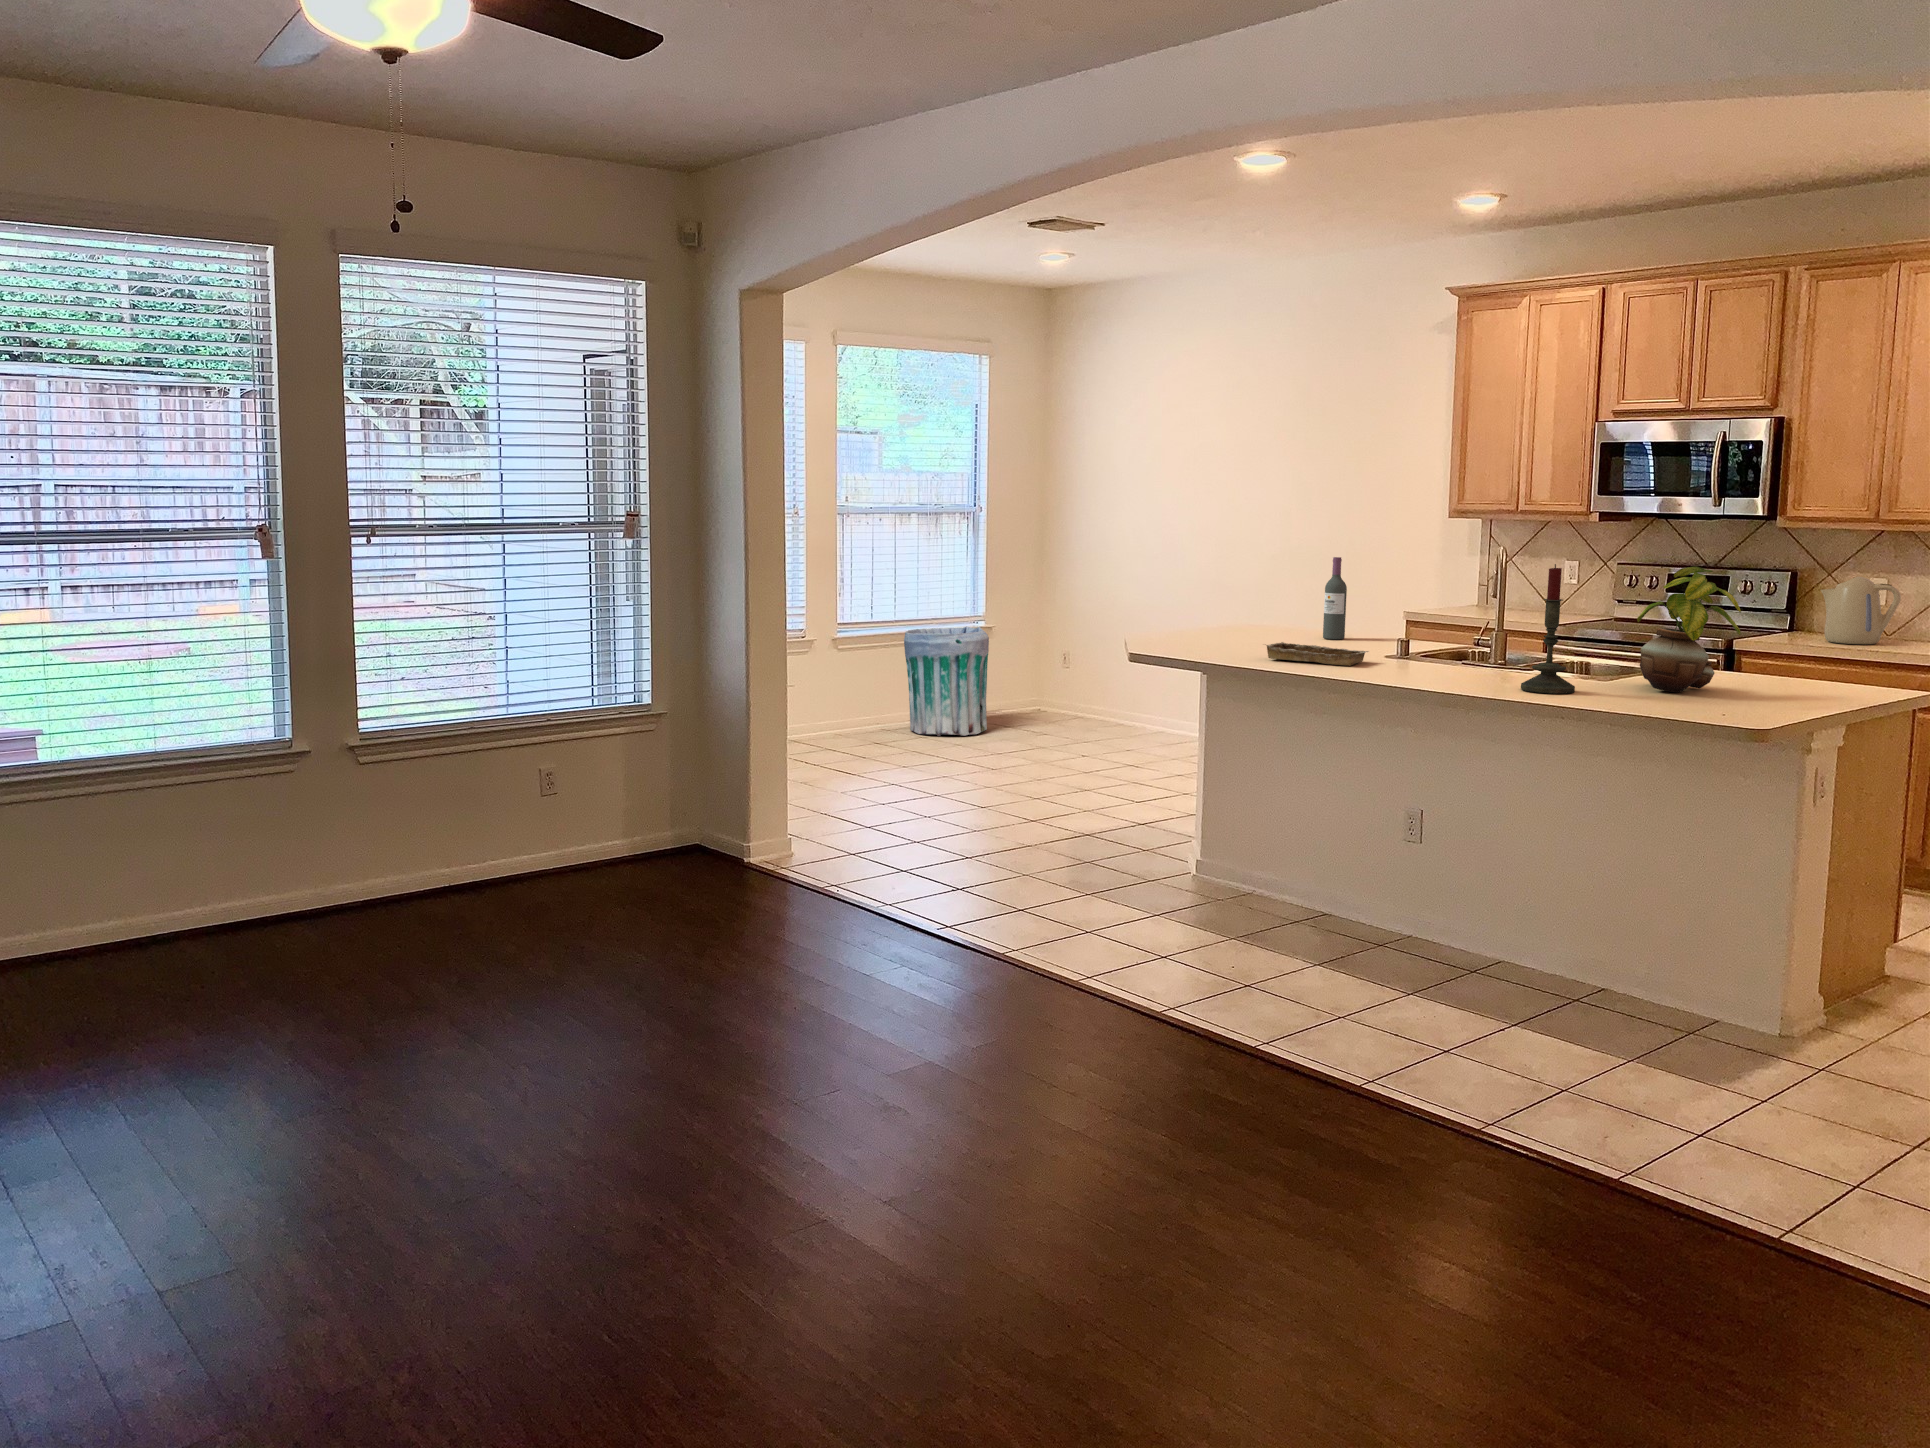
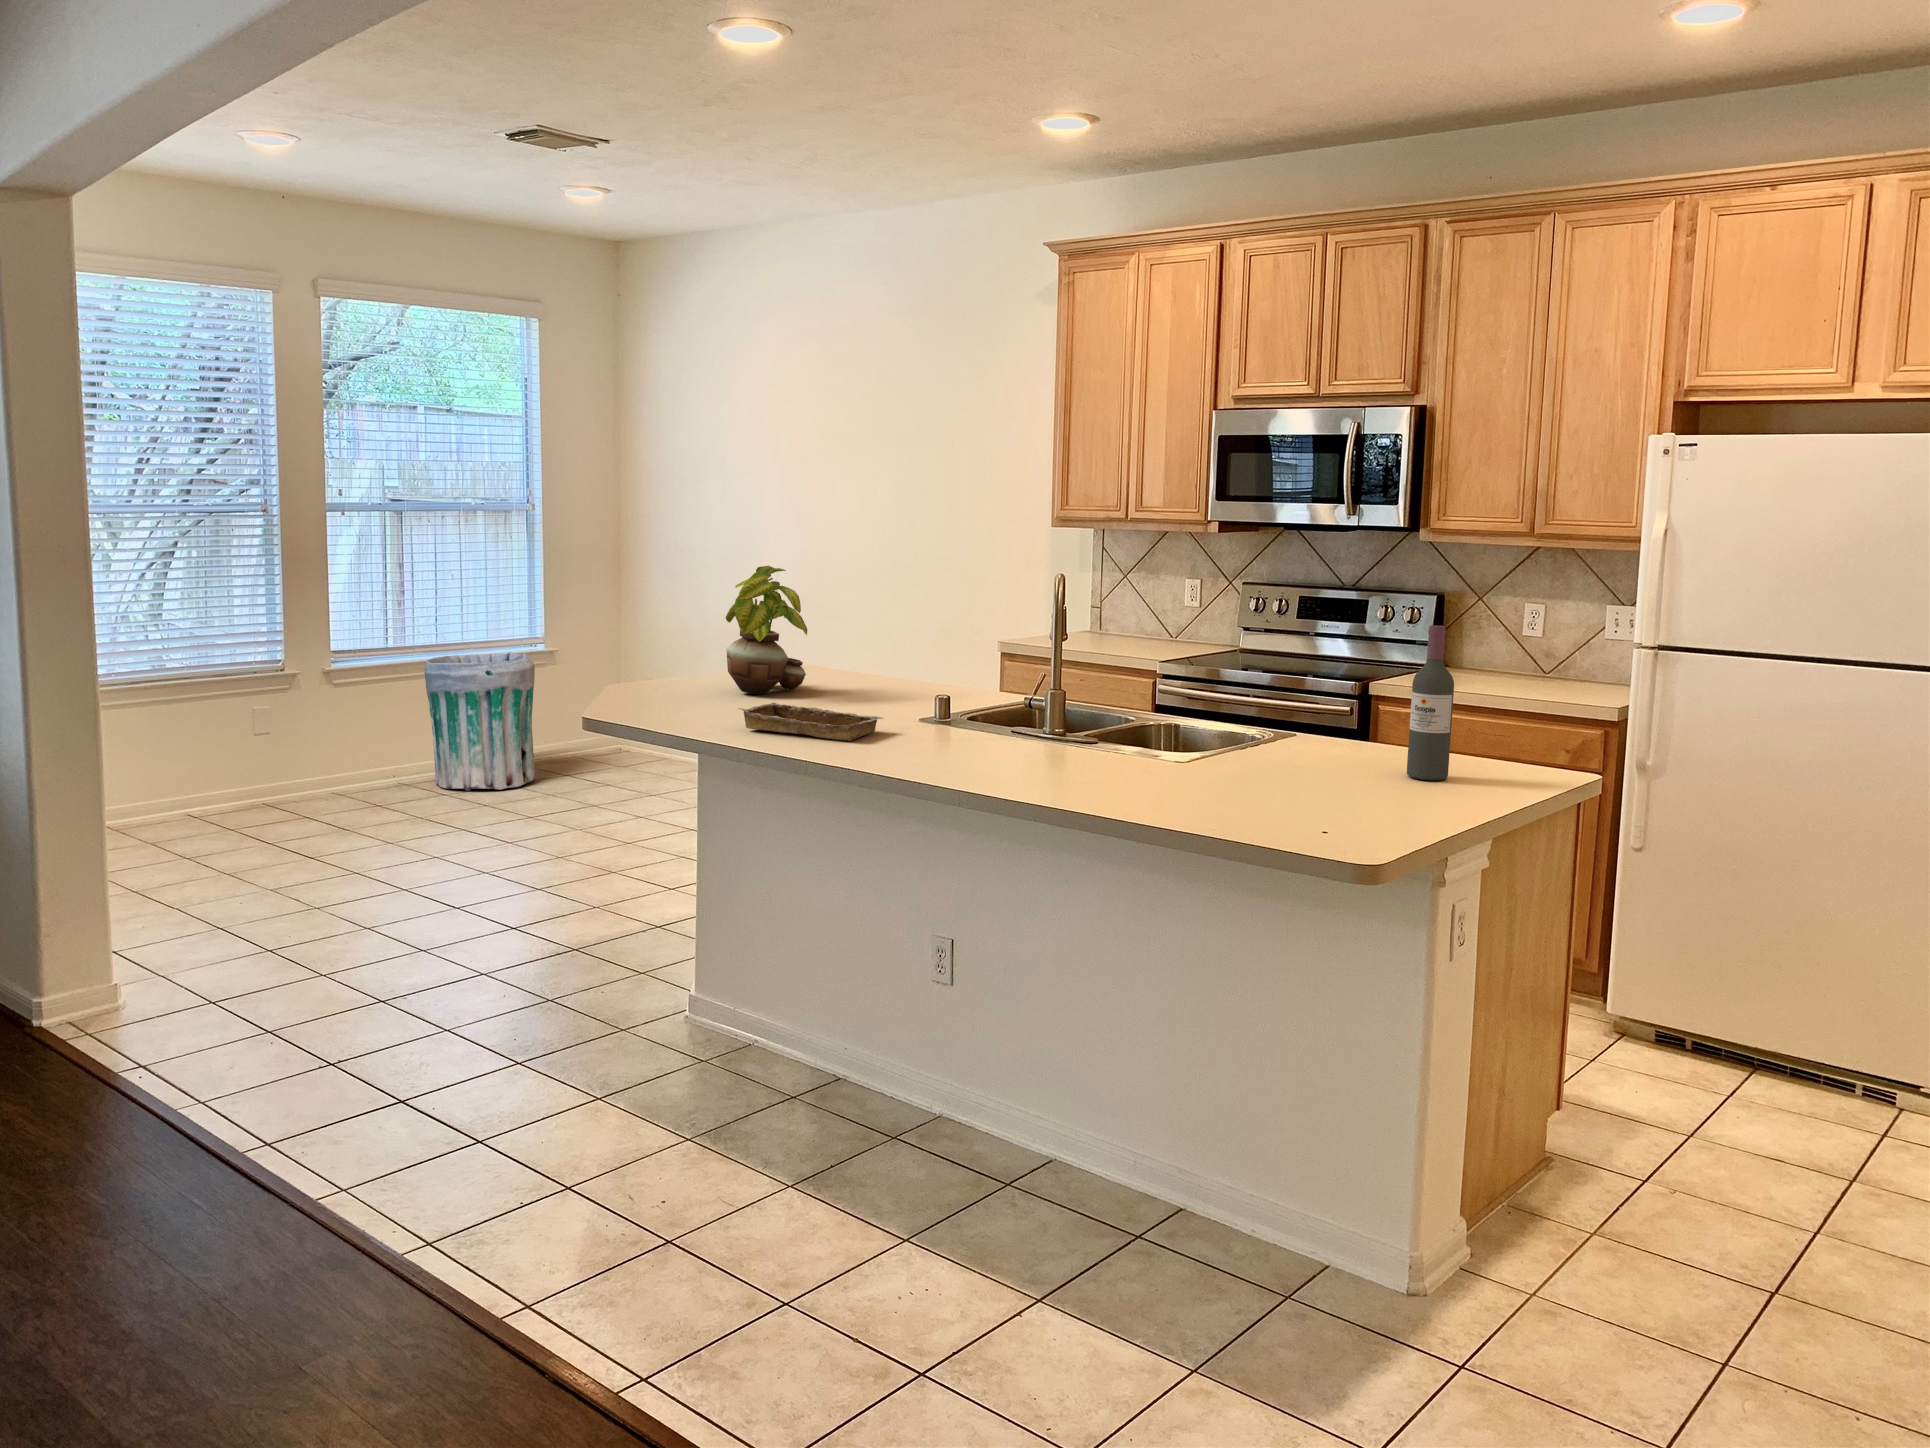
wine bottle: present [1323,557,1347,639] -> present [1407,626,1454,780]
candle: present [1521,564,1575,694] -> none [1057,604,1130,796]
potted plant: present [1637,567,1741,692] -> present [726,566,807,694]
kettle: present [1821,577,1901,644] -> none [1467,604,1557,689]

